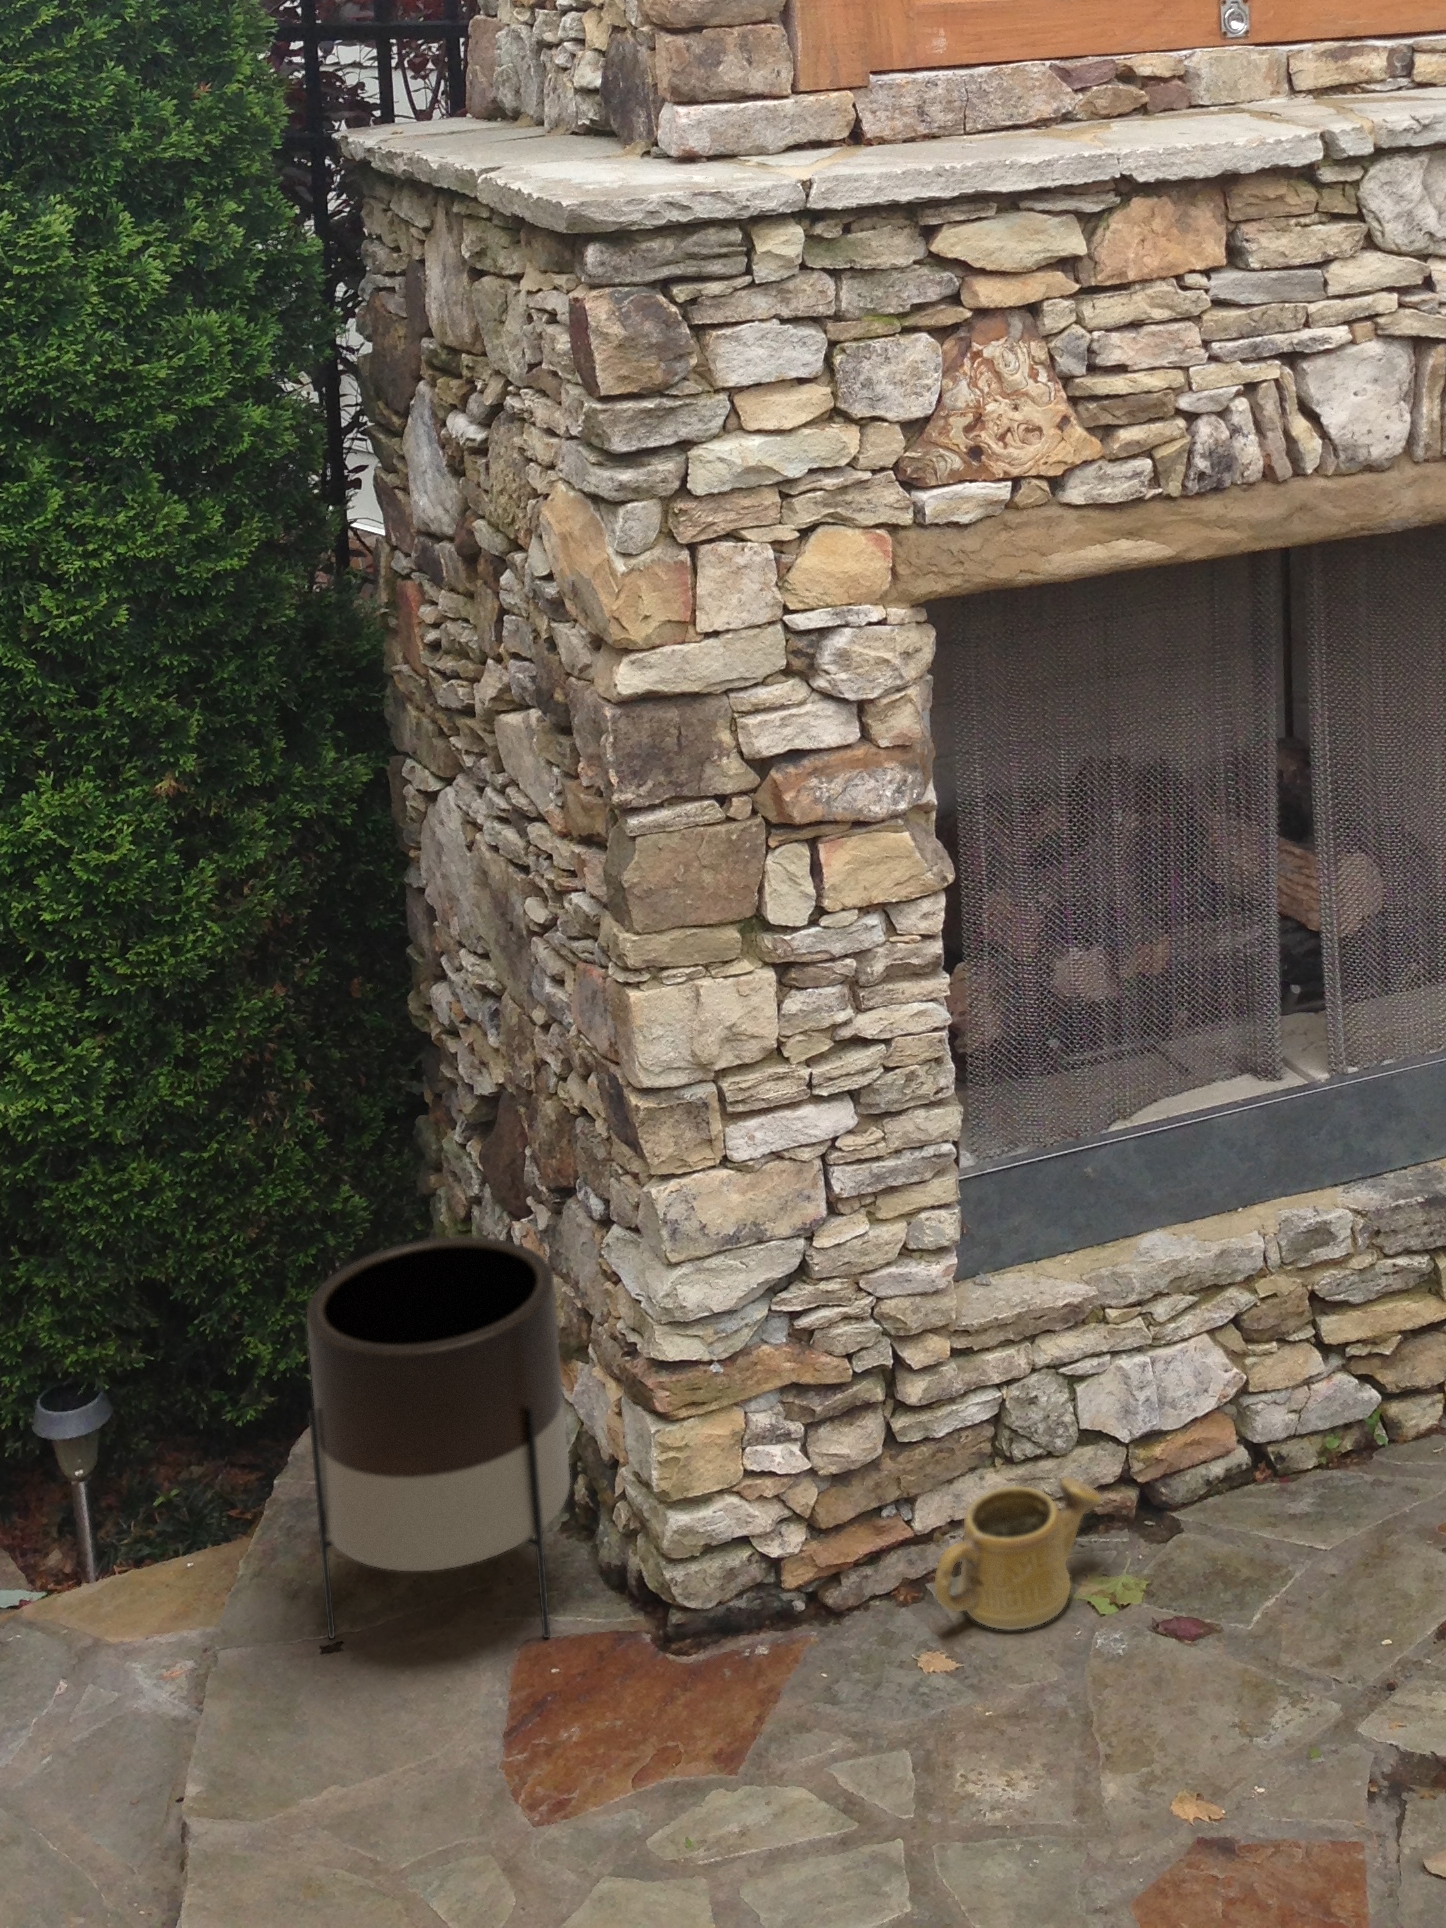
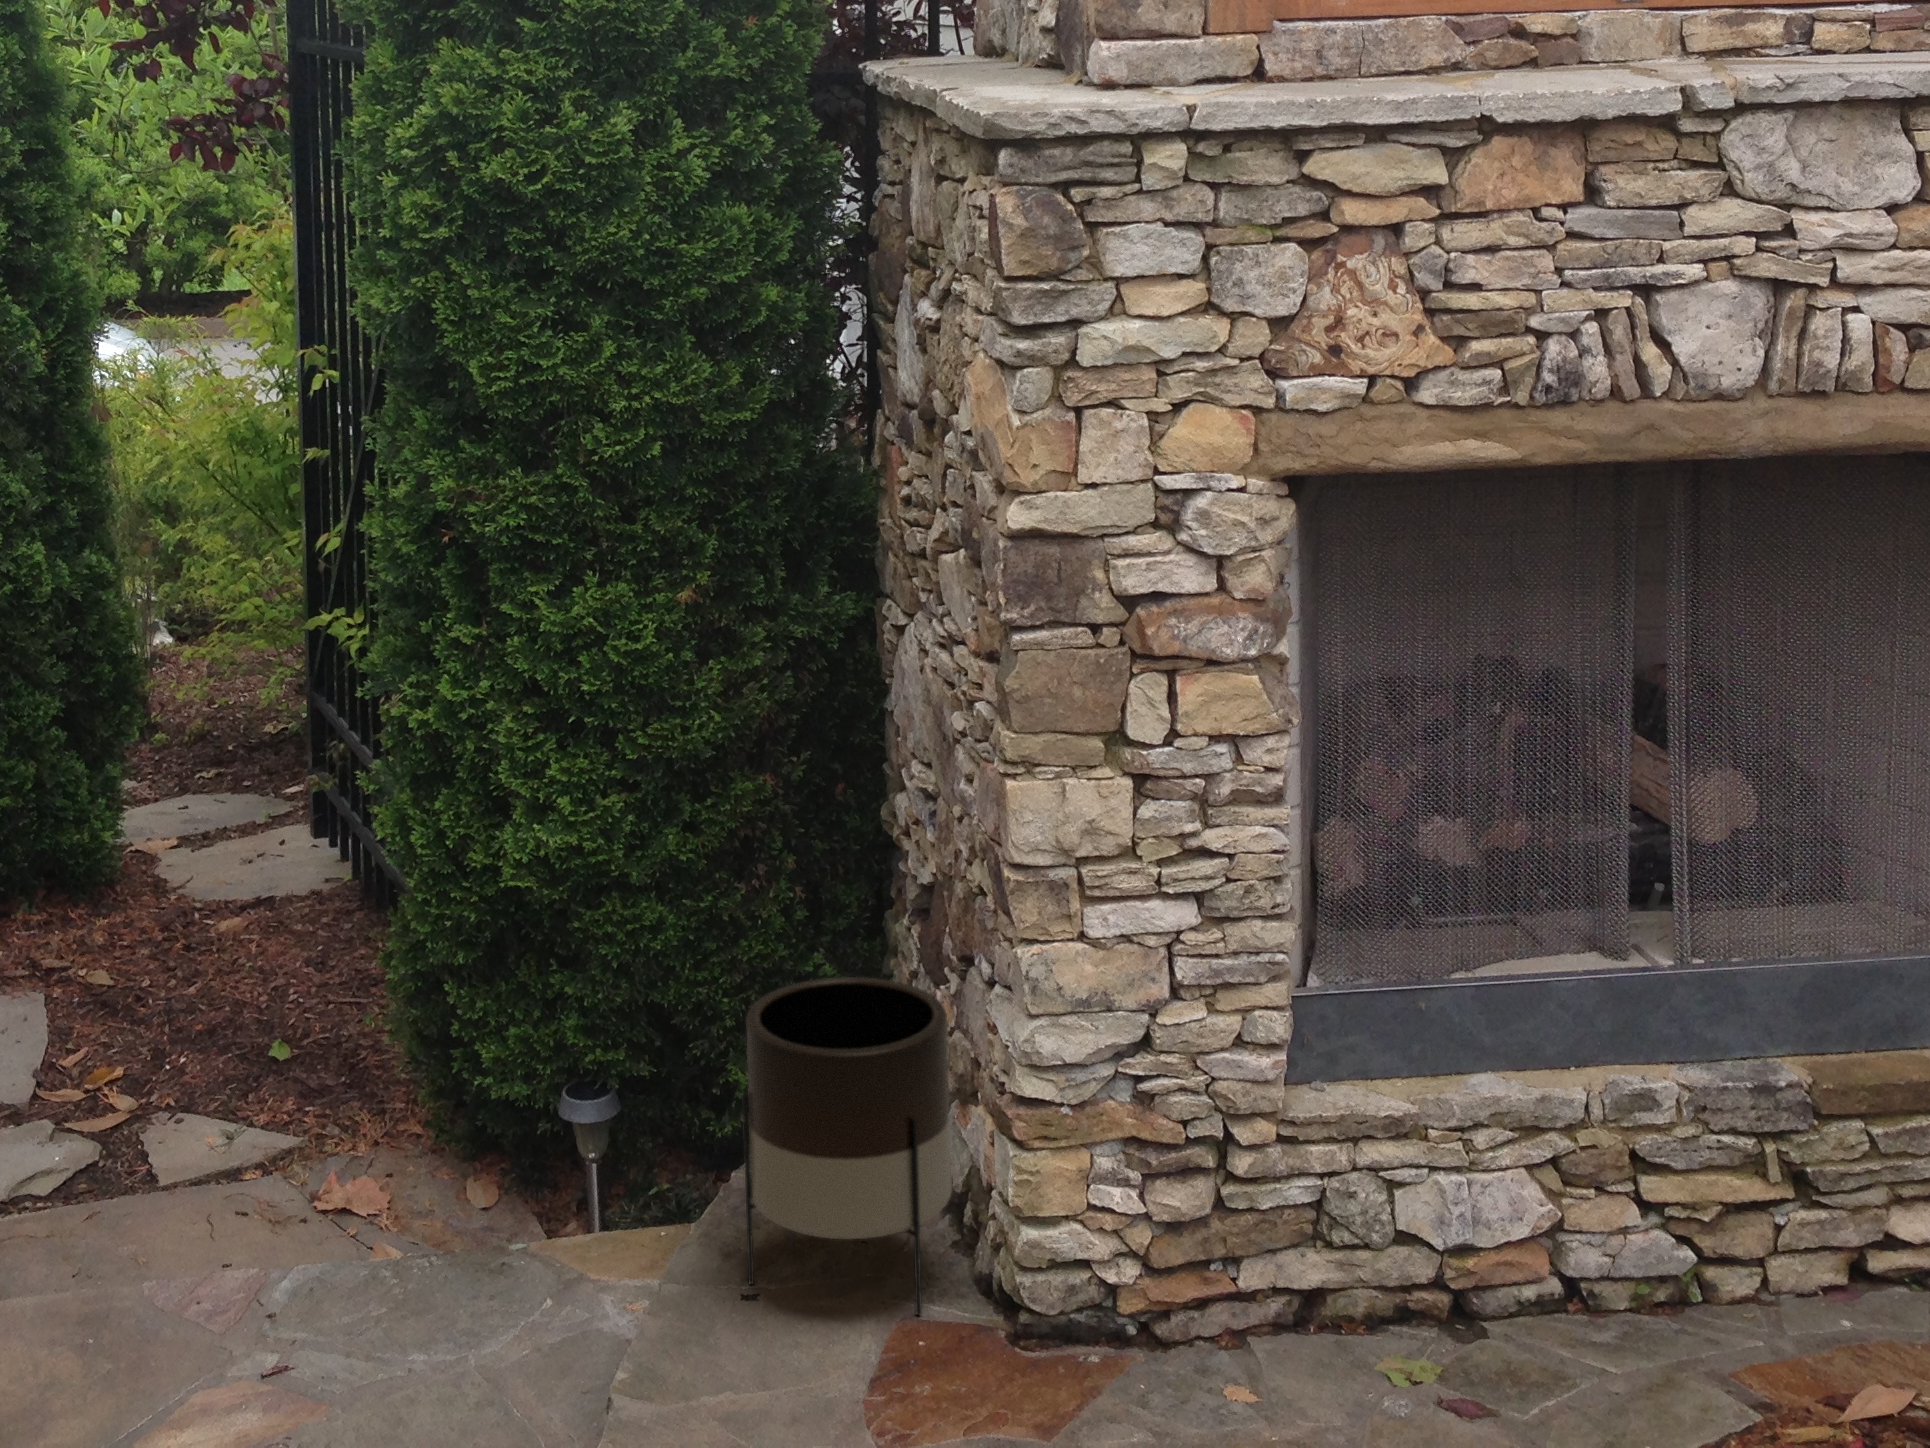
watering can: present [935,1477,1102,1630] -> none [1242,1263,1404,1384]

